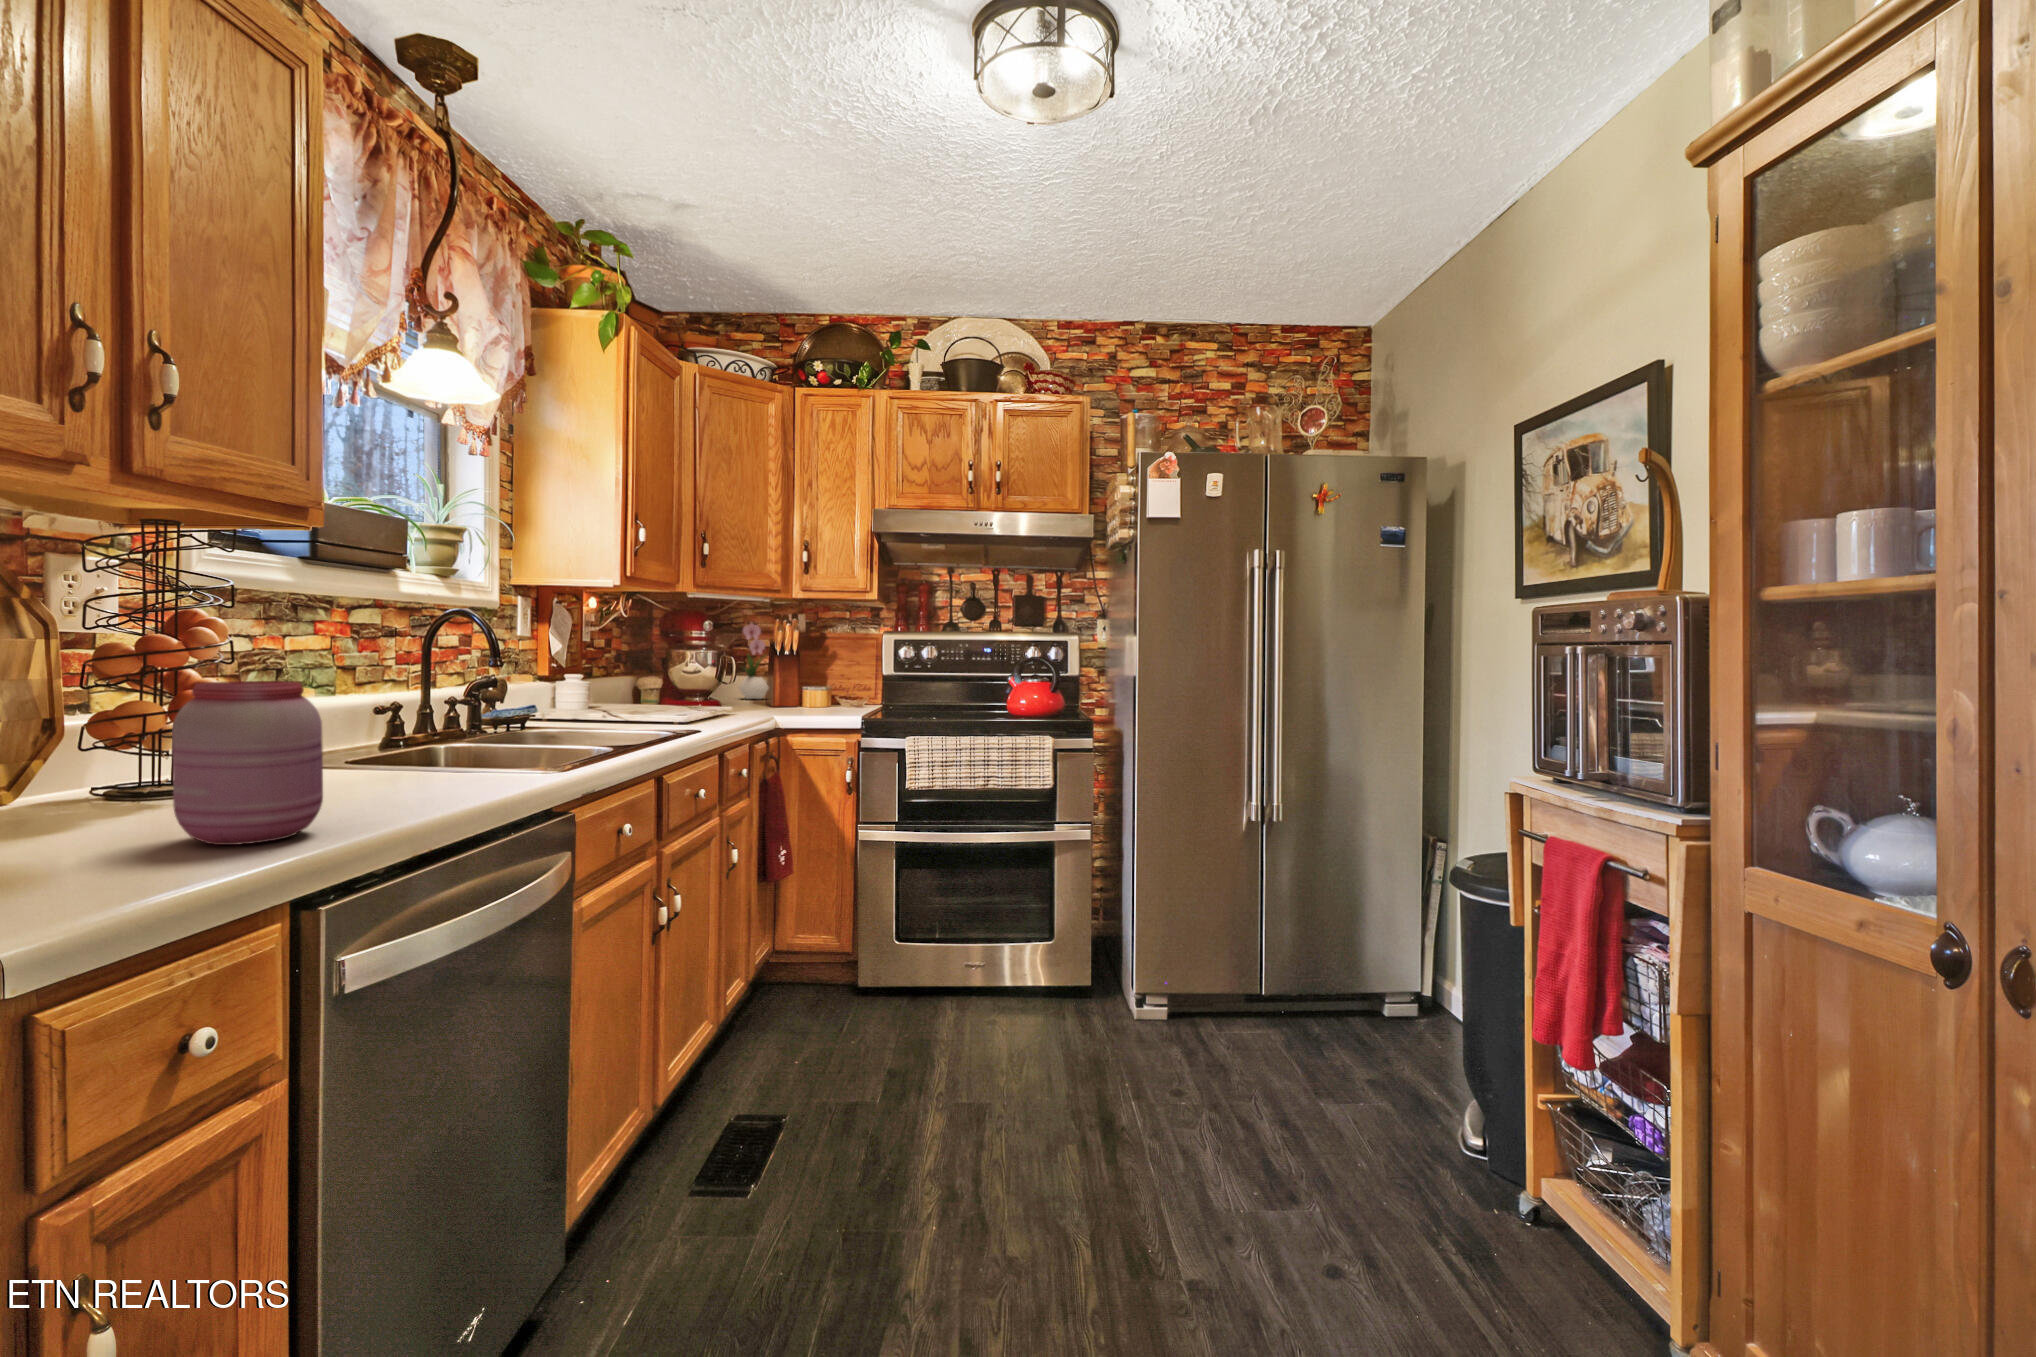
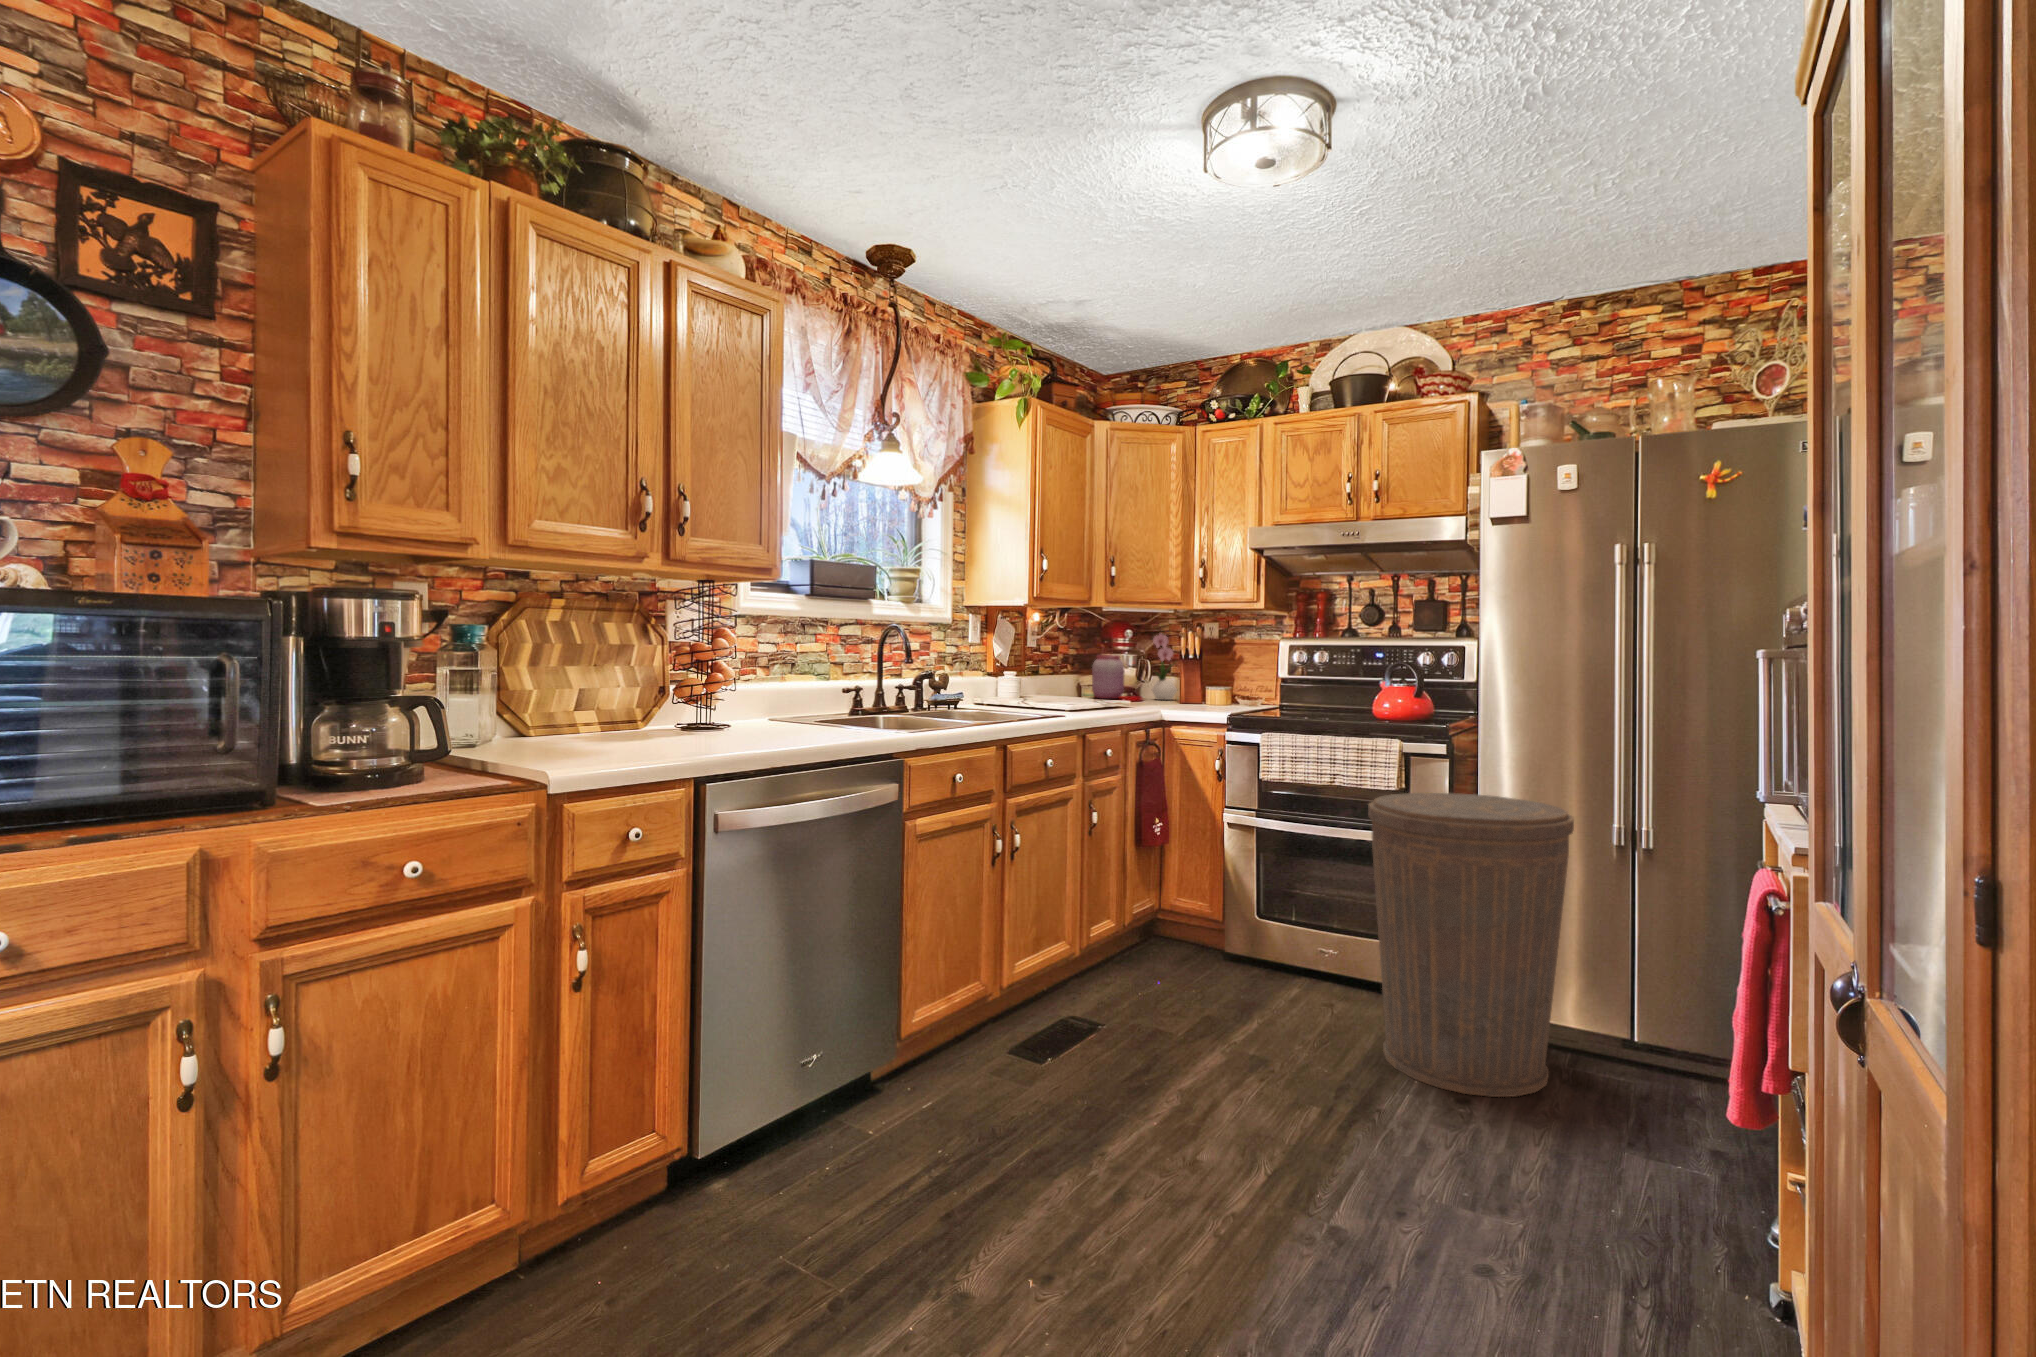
jar: present [172,681,323,845] -> present [1092,655,1124,699]
trash can: none [1067,788,1251,1087] -> present [1368,793,1574,1097]

